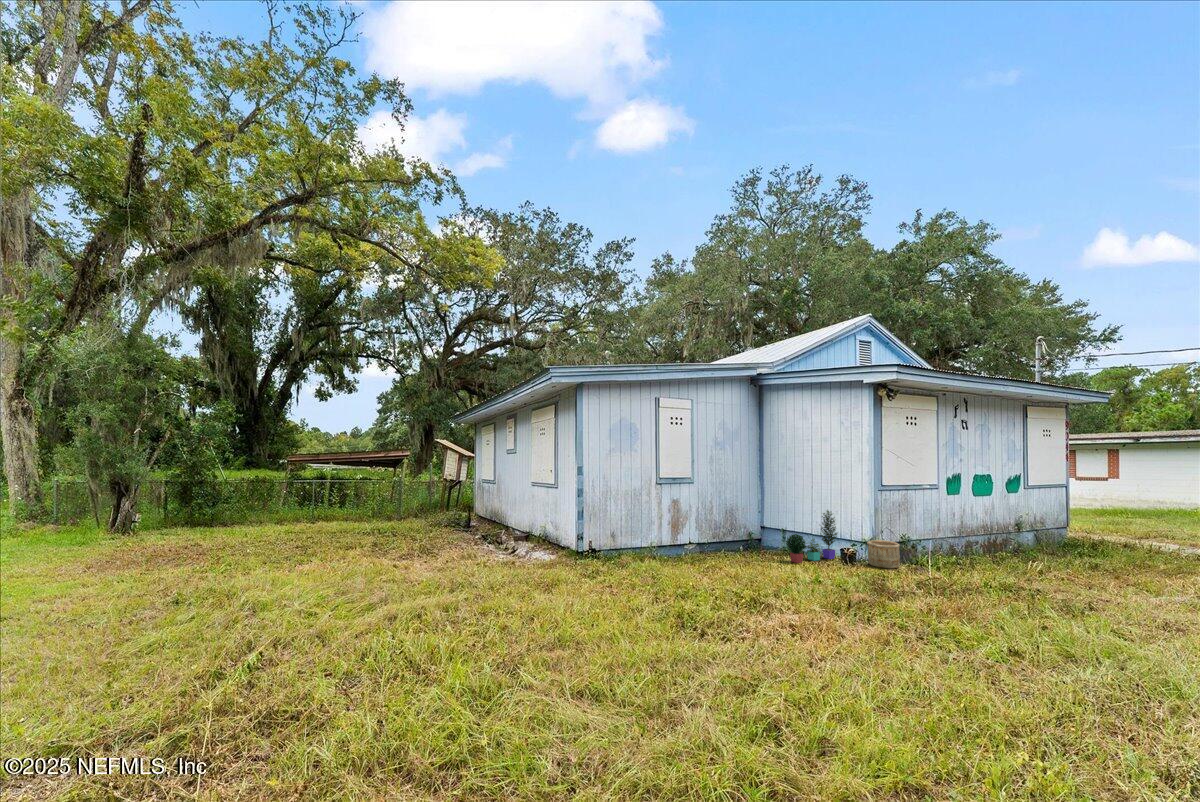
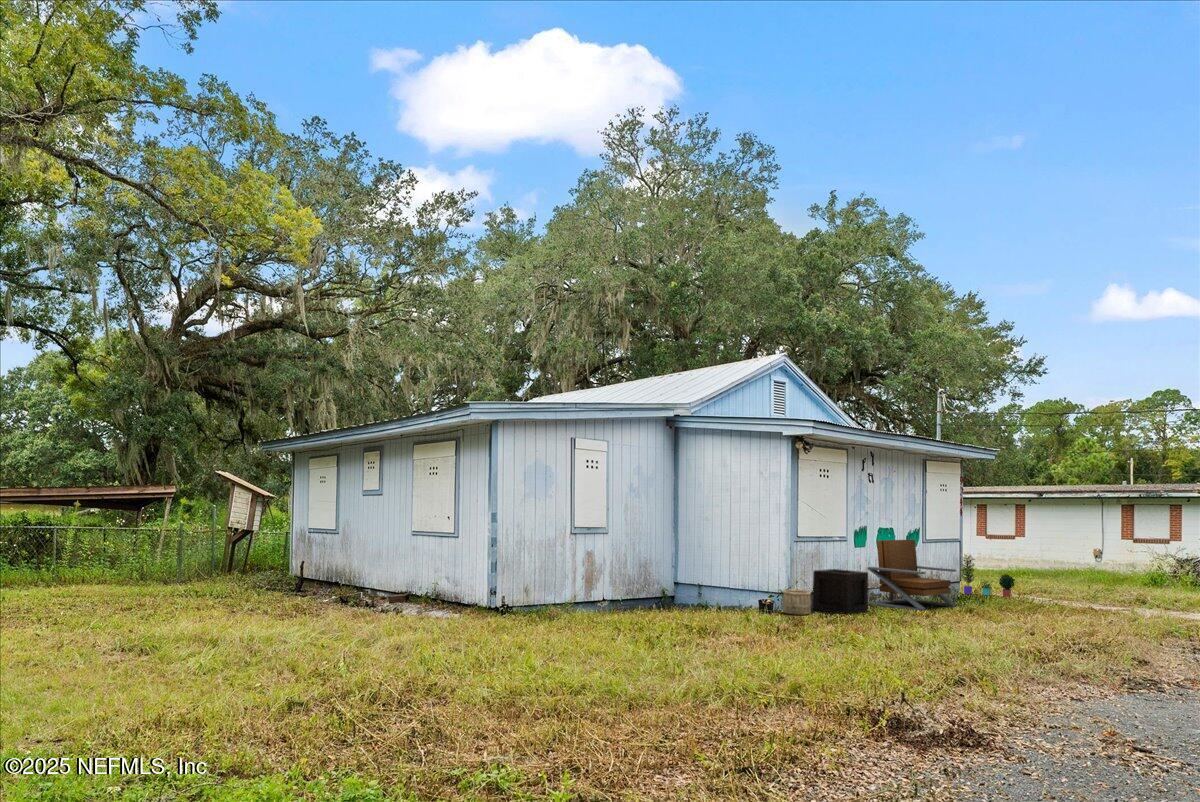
lounge chair: none [965,488,1075,566] -> present [868,540,957,611]
potted plant: present [786,510,837,563] -> present [961,555,1015,597]
wooden crate: none [902,518,968,569] -> present [813,569,869,614]

